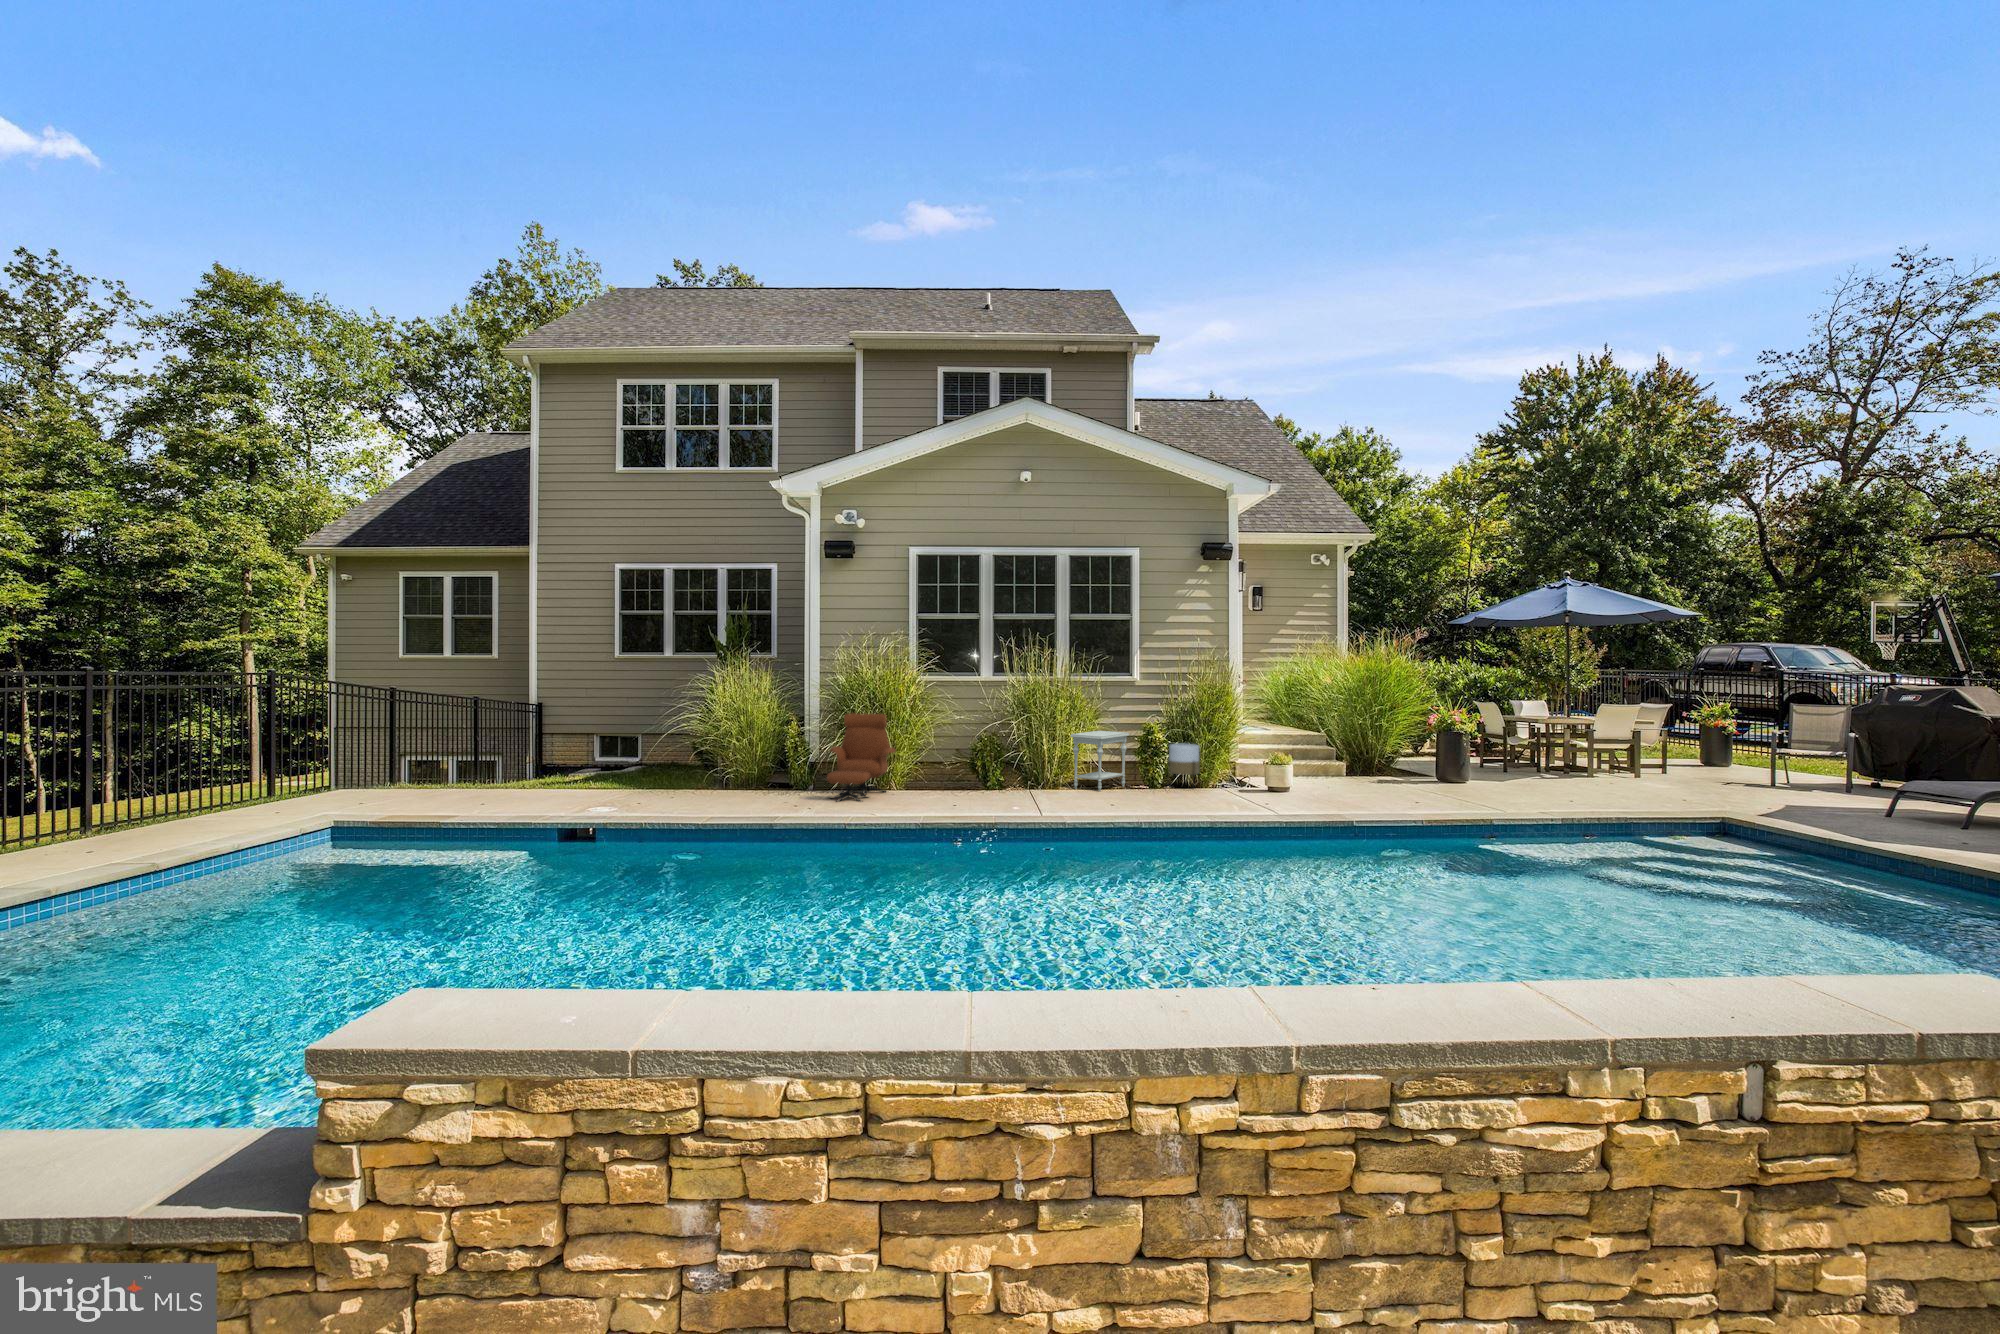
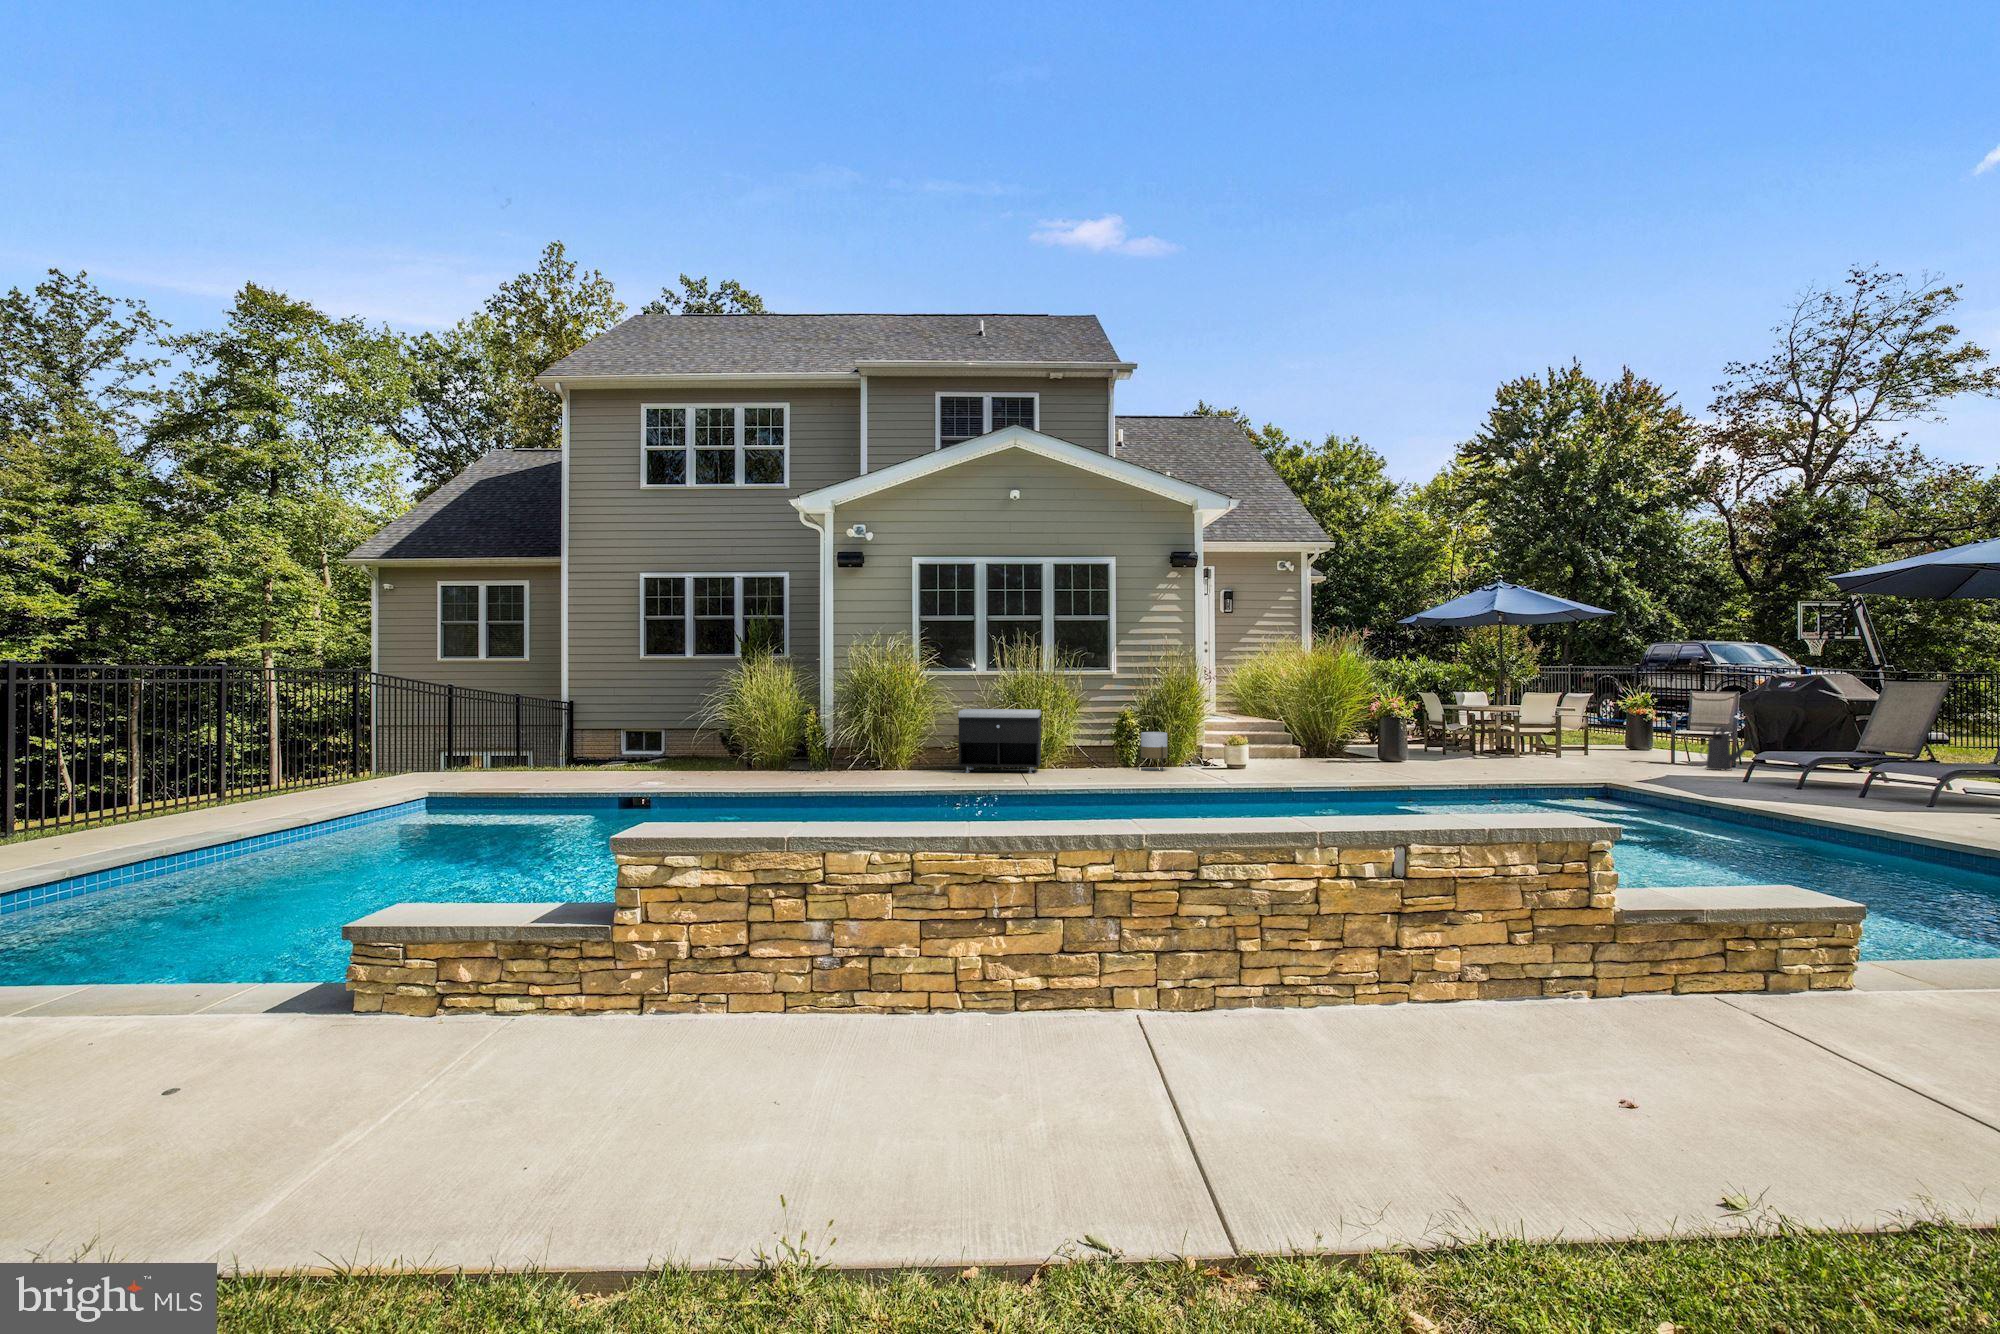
lounge chair: present [827,713,895,802] -> none [840,706,899,781]
storage bench: none [963,716,1056,791] -> present [958,709,1041,773]
side table: present [1071,731,1129,792] -> none [1053,721,1106,774]
watering can: none [1805,742,1873,793] -> present [1704,727,1750,770]

